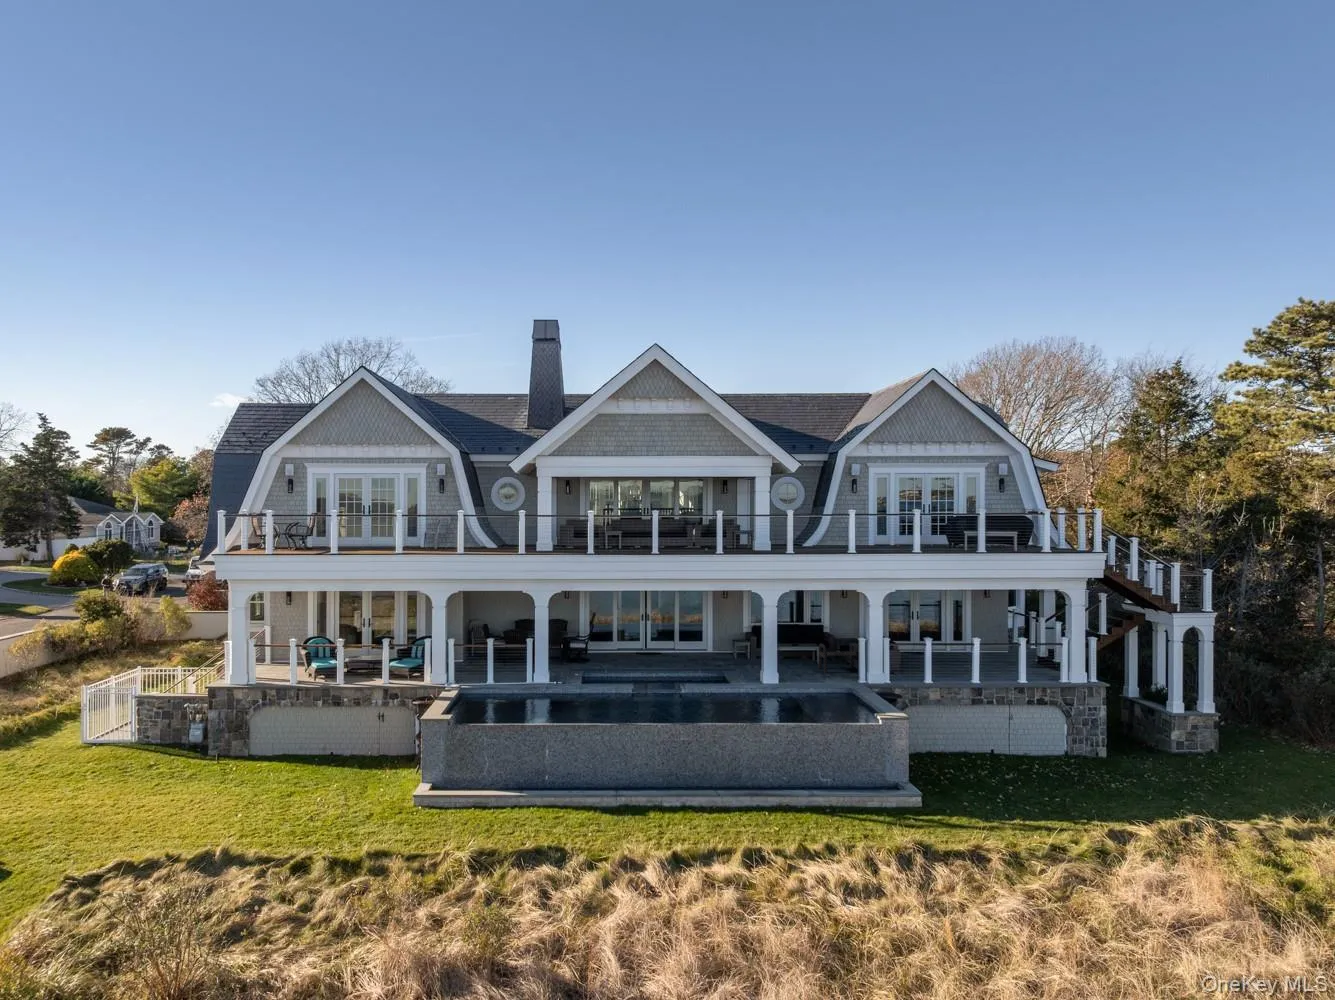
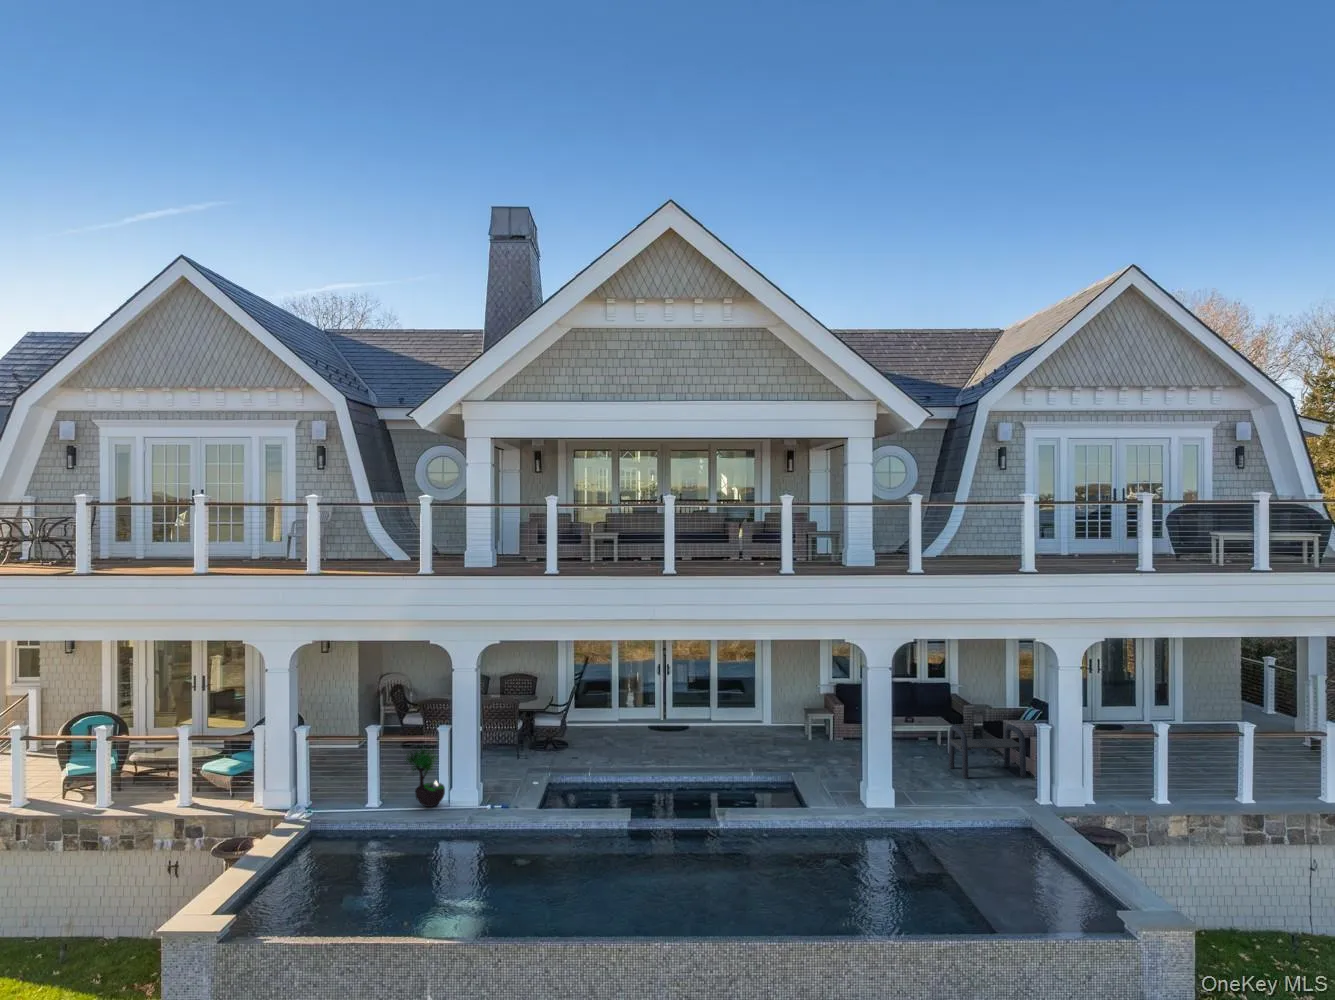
potted tree: none [506,649,529,685] -> present [406,749,445,807]

